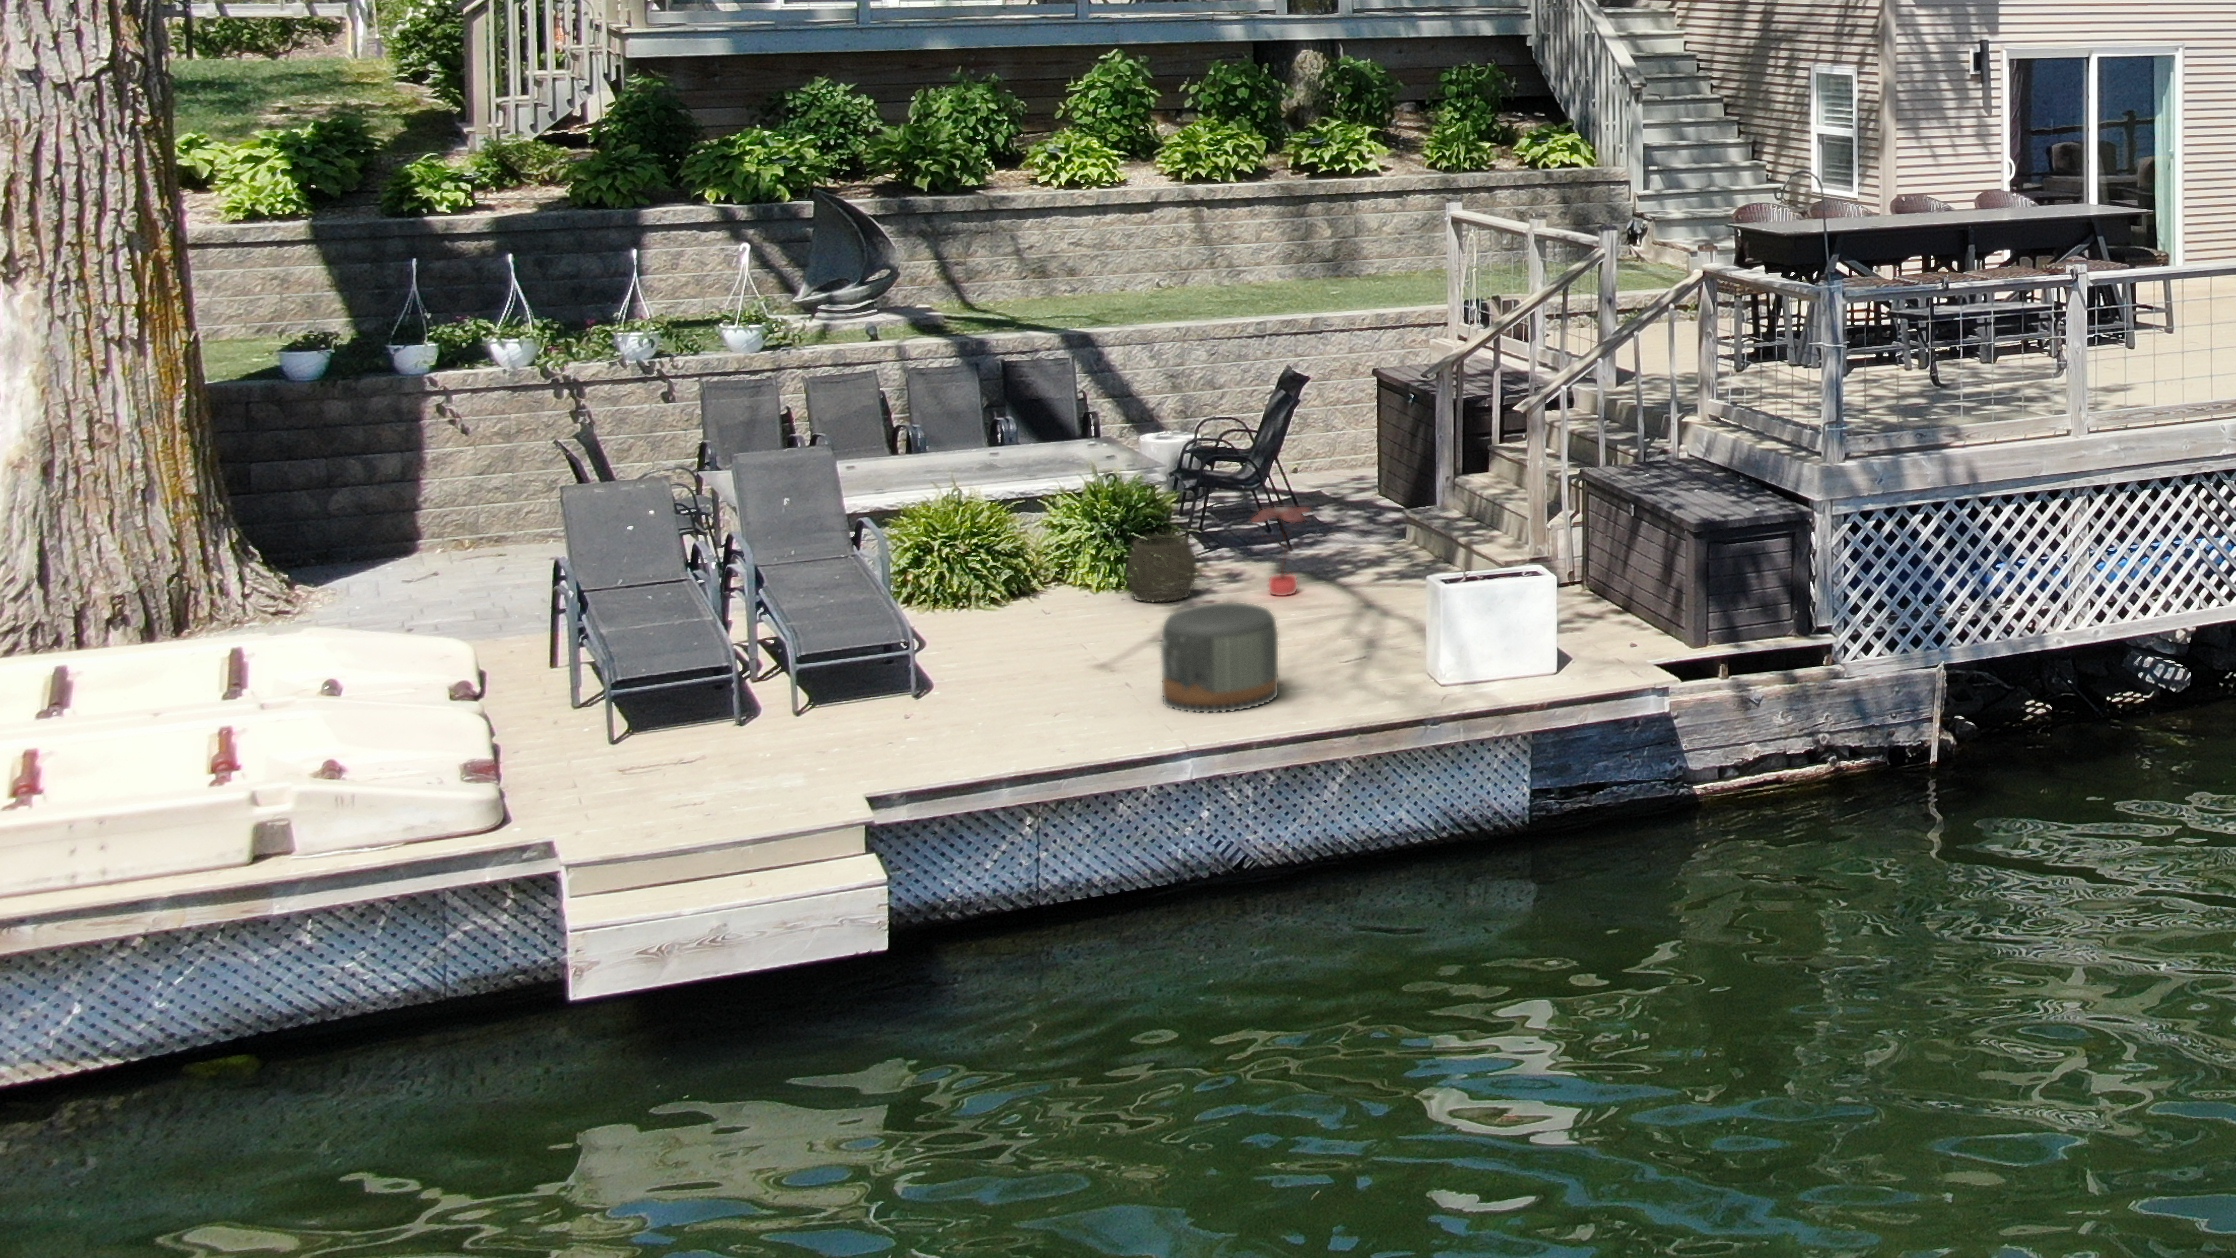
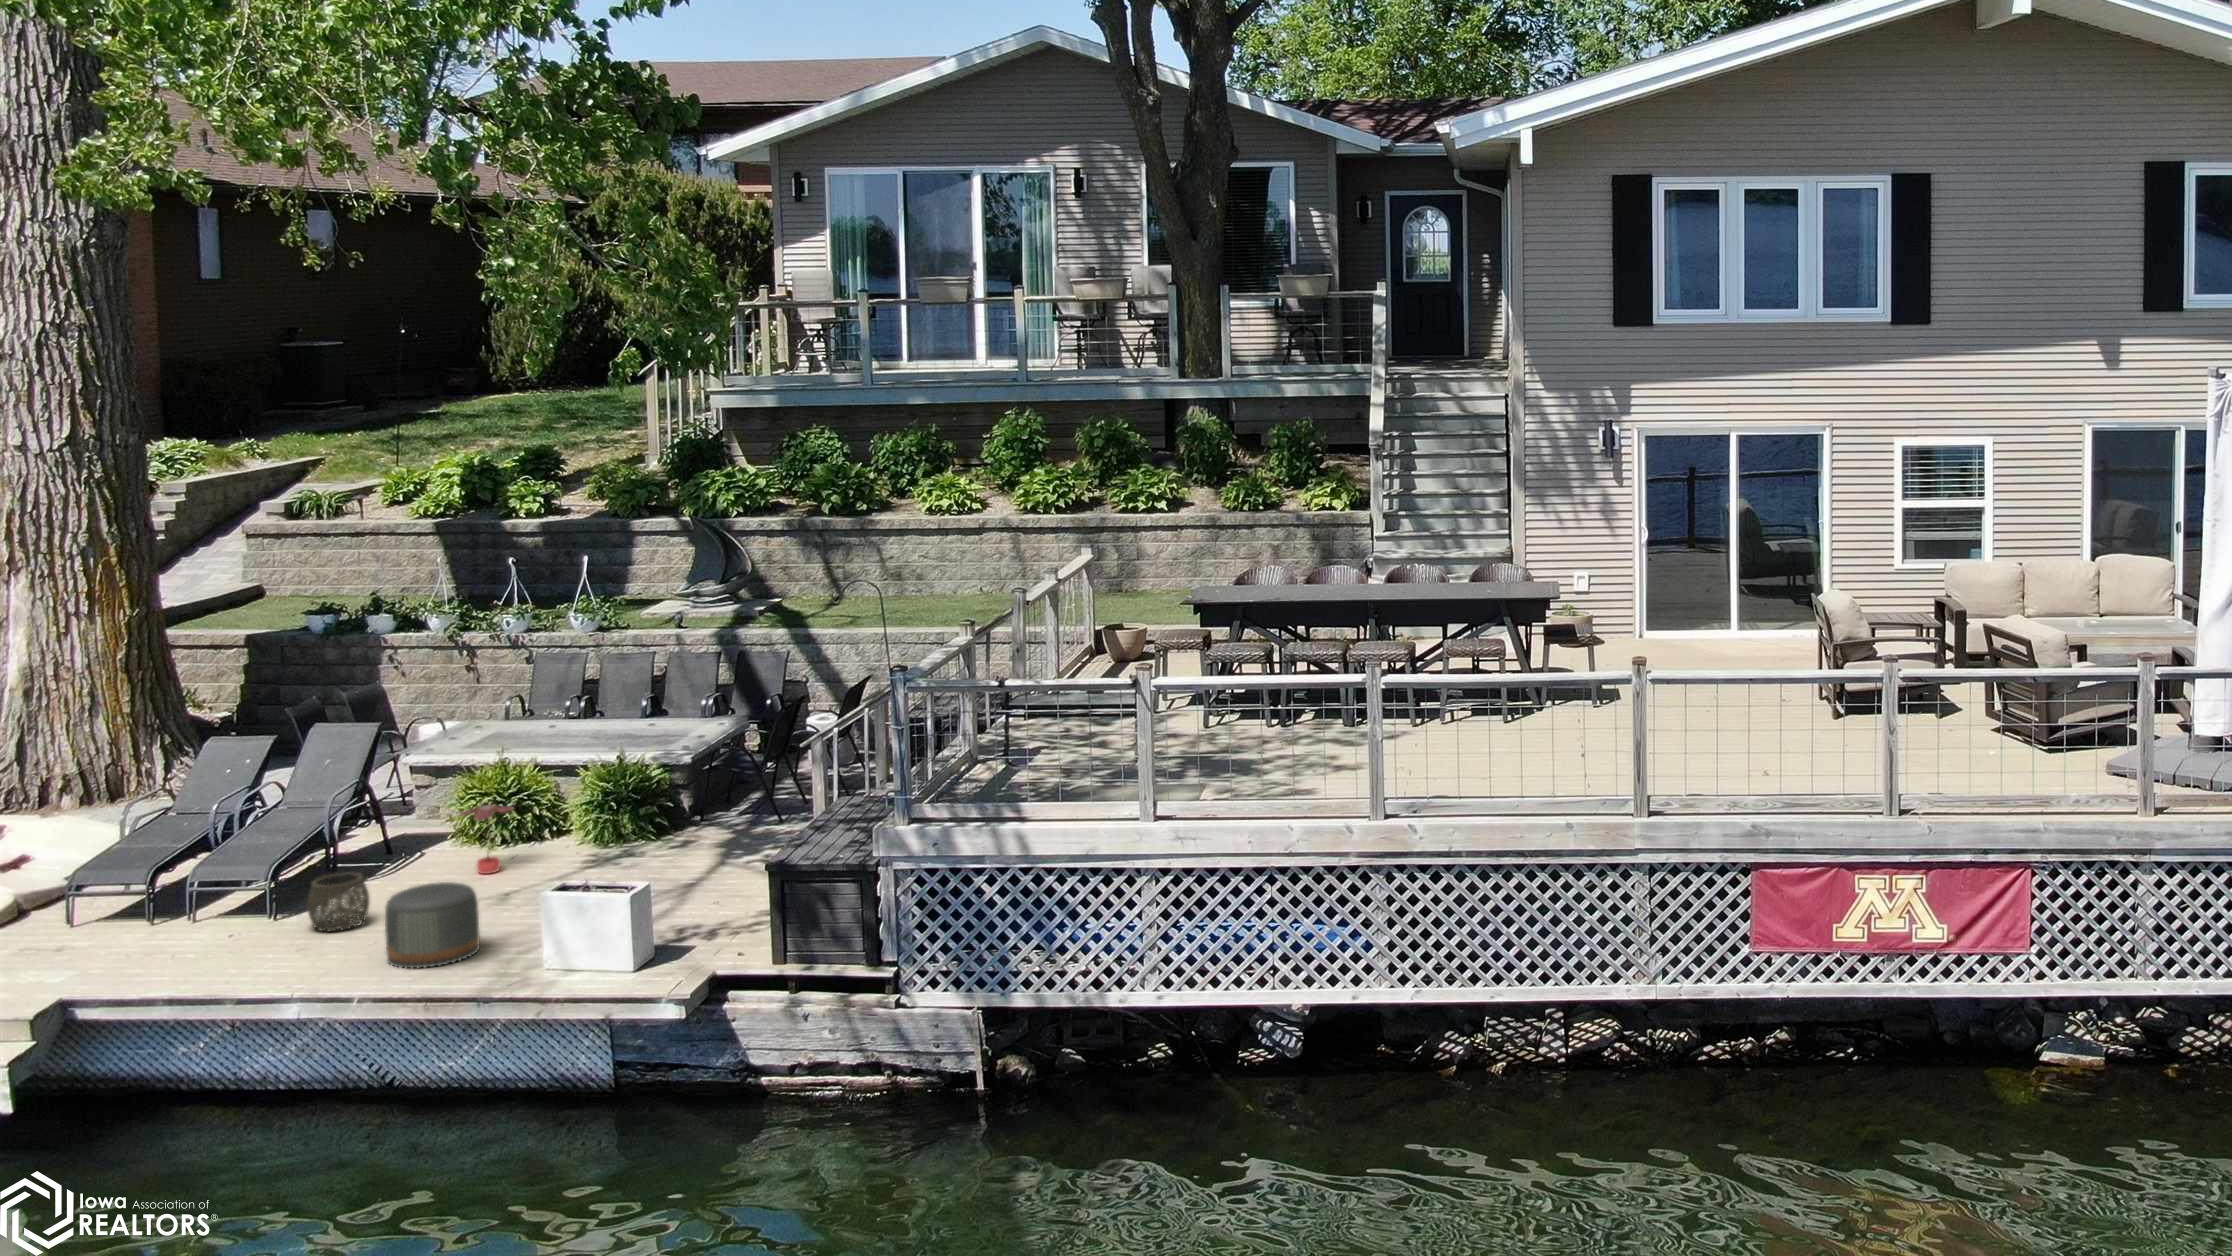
potted plant: present [1252,507,1310,596] -> present [460,805,513,874]
woven basket: present [1127,535,1196,603] -> present [308,873,370,931]

